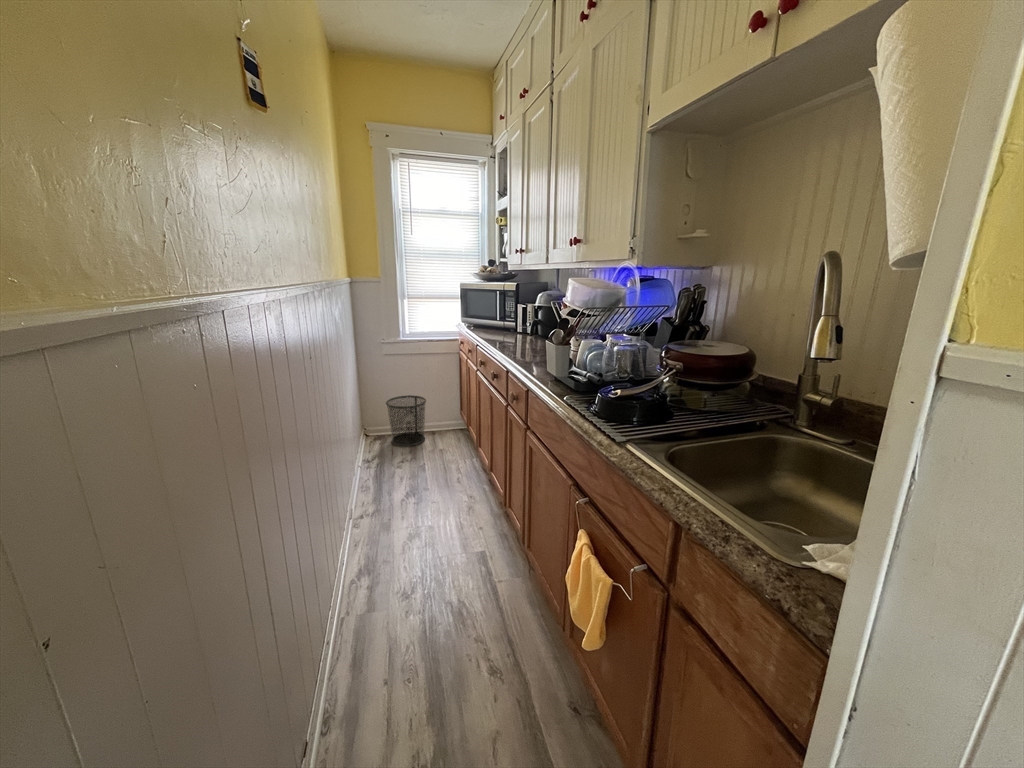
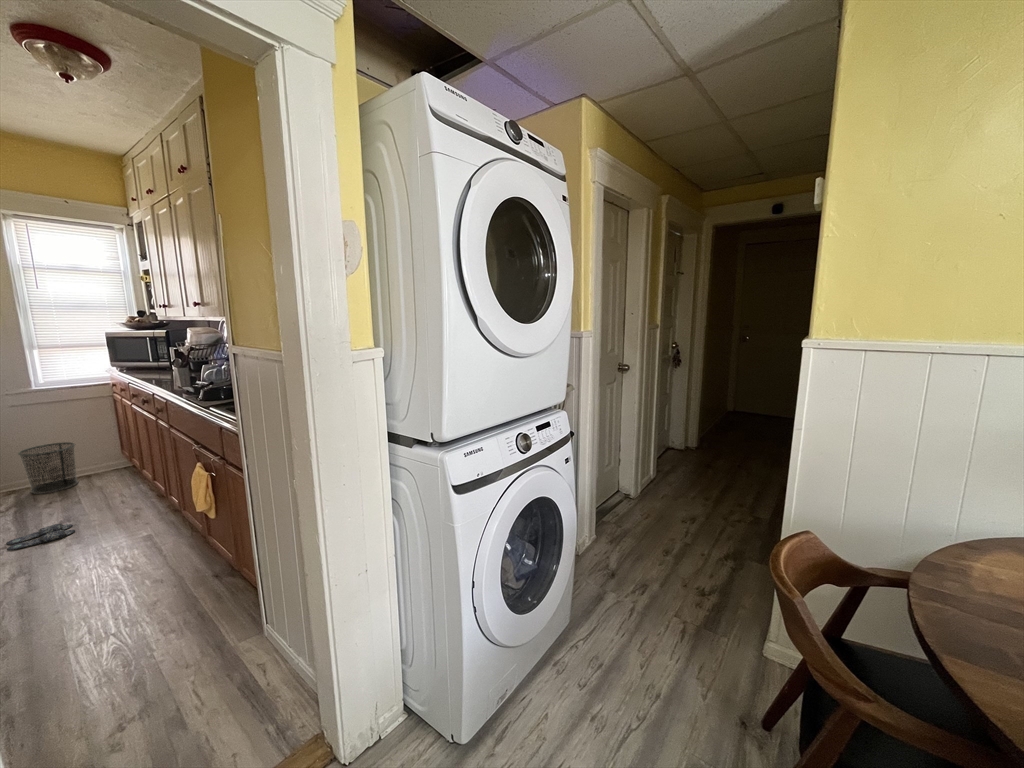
slippers: none [359,498,413,524] -> present [6,524,75,551]

